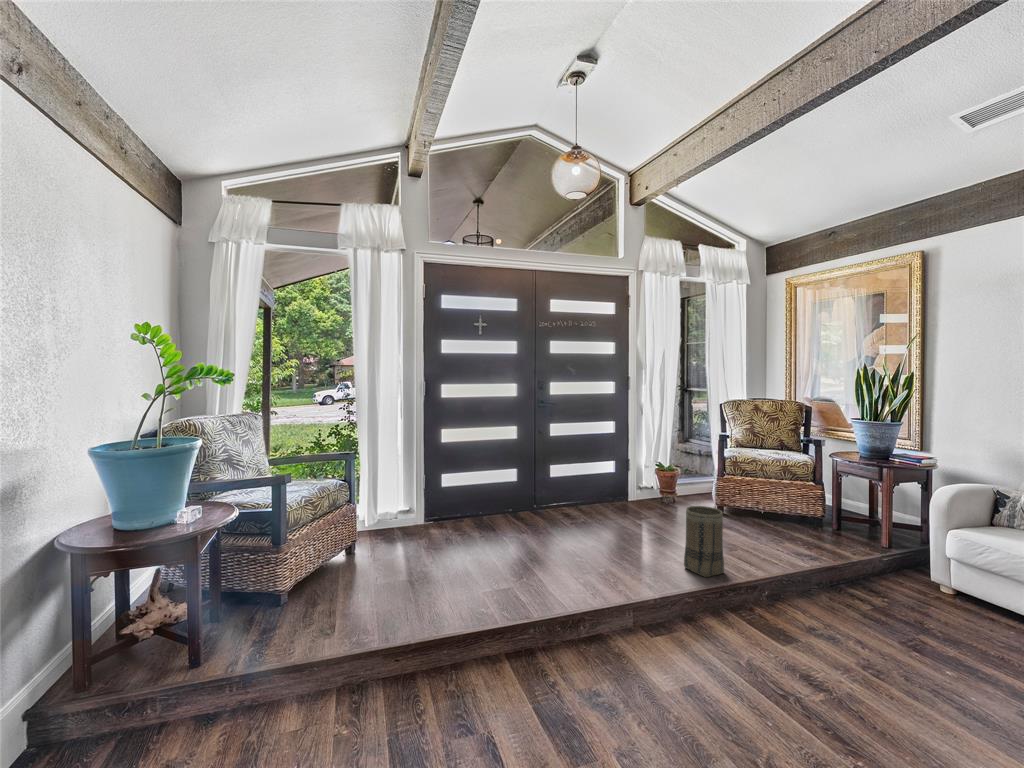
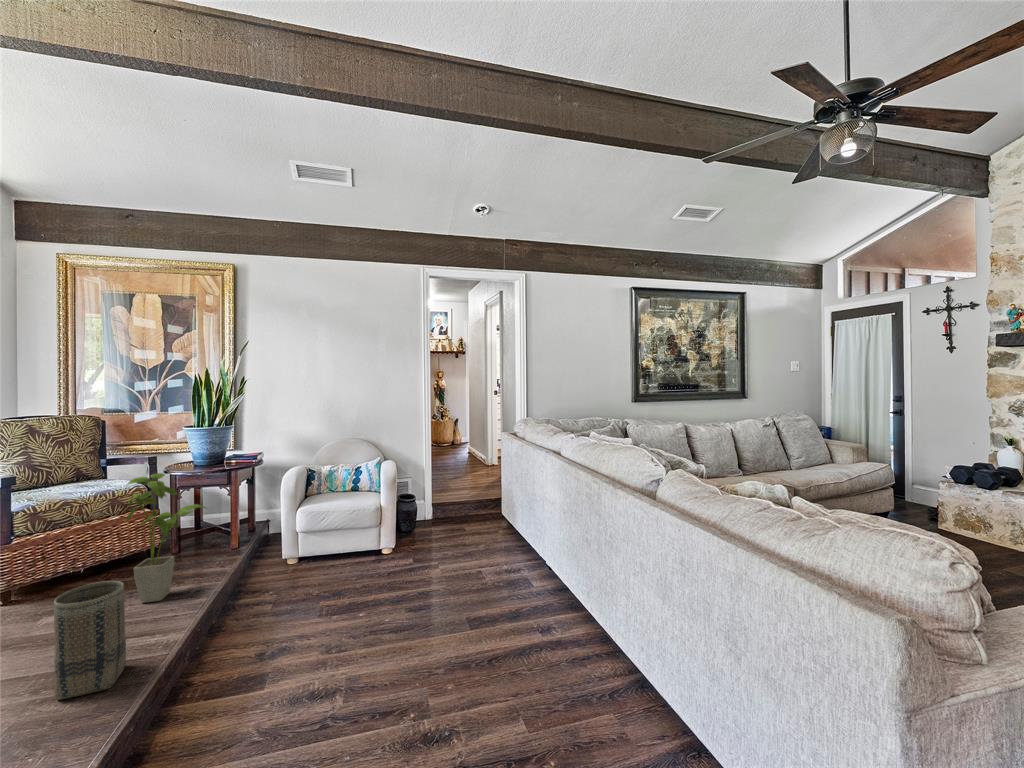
house plant: none [763,448,828,553] -> present [125,473,206,603]

